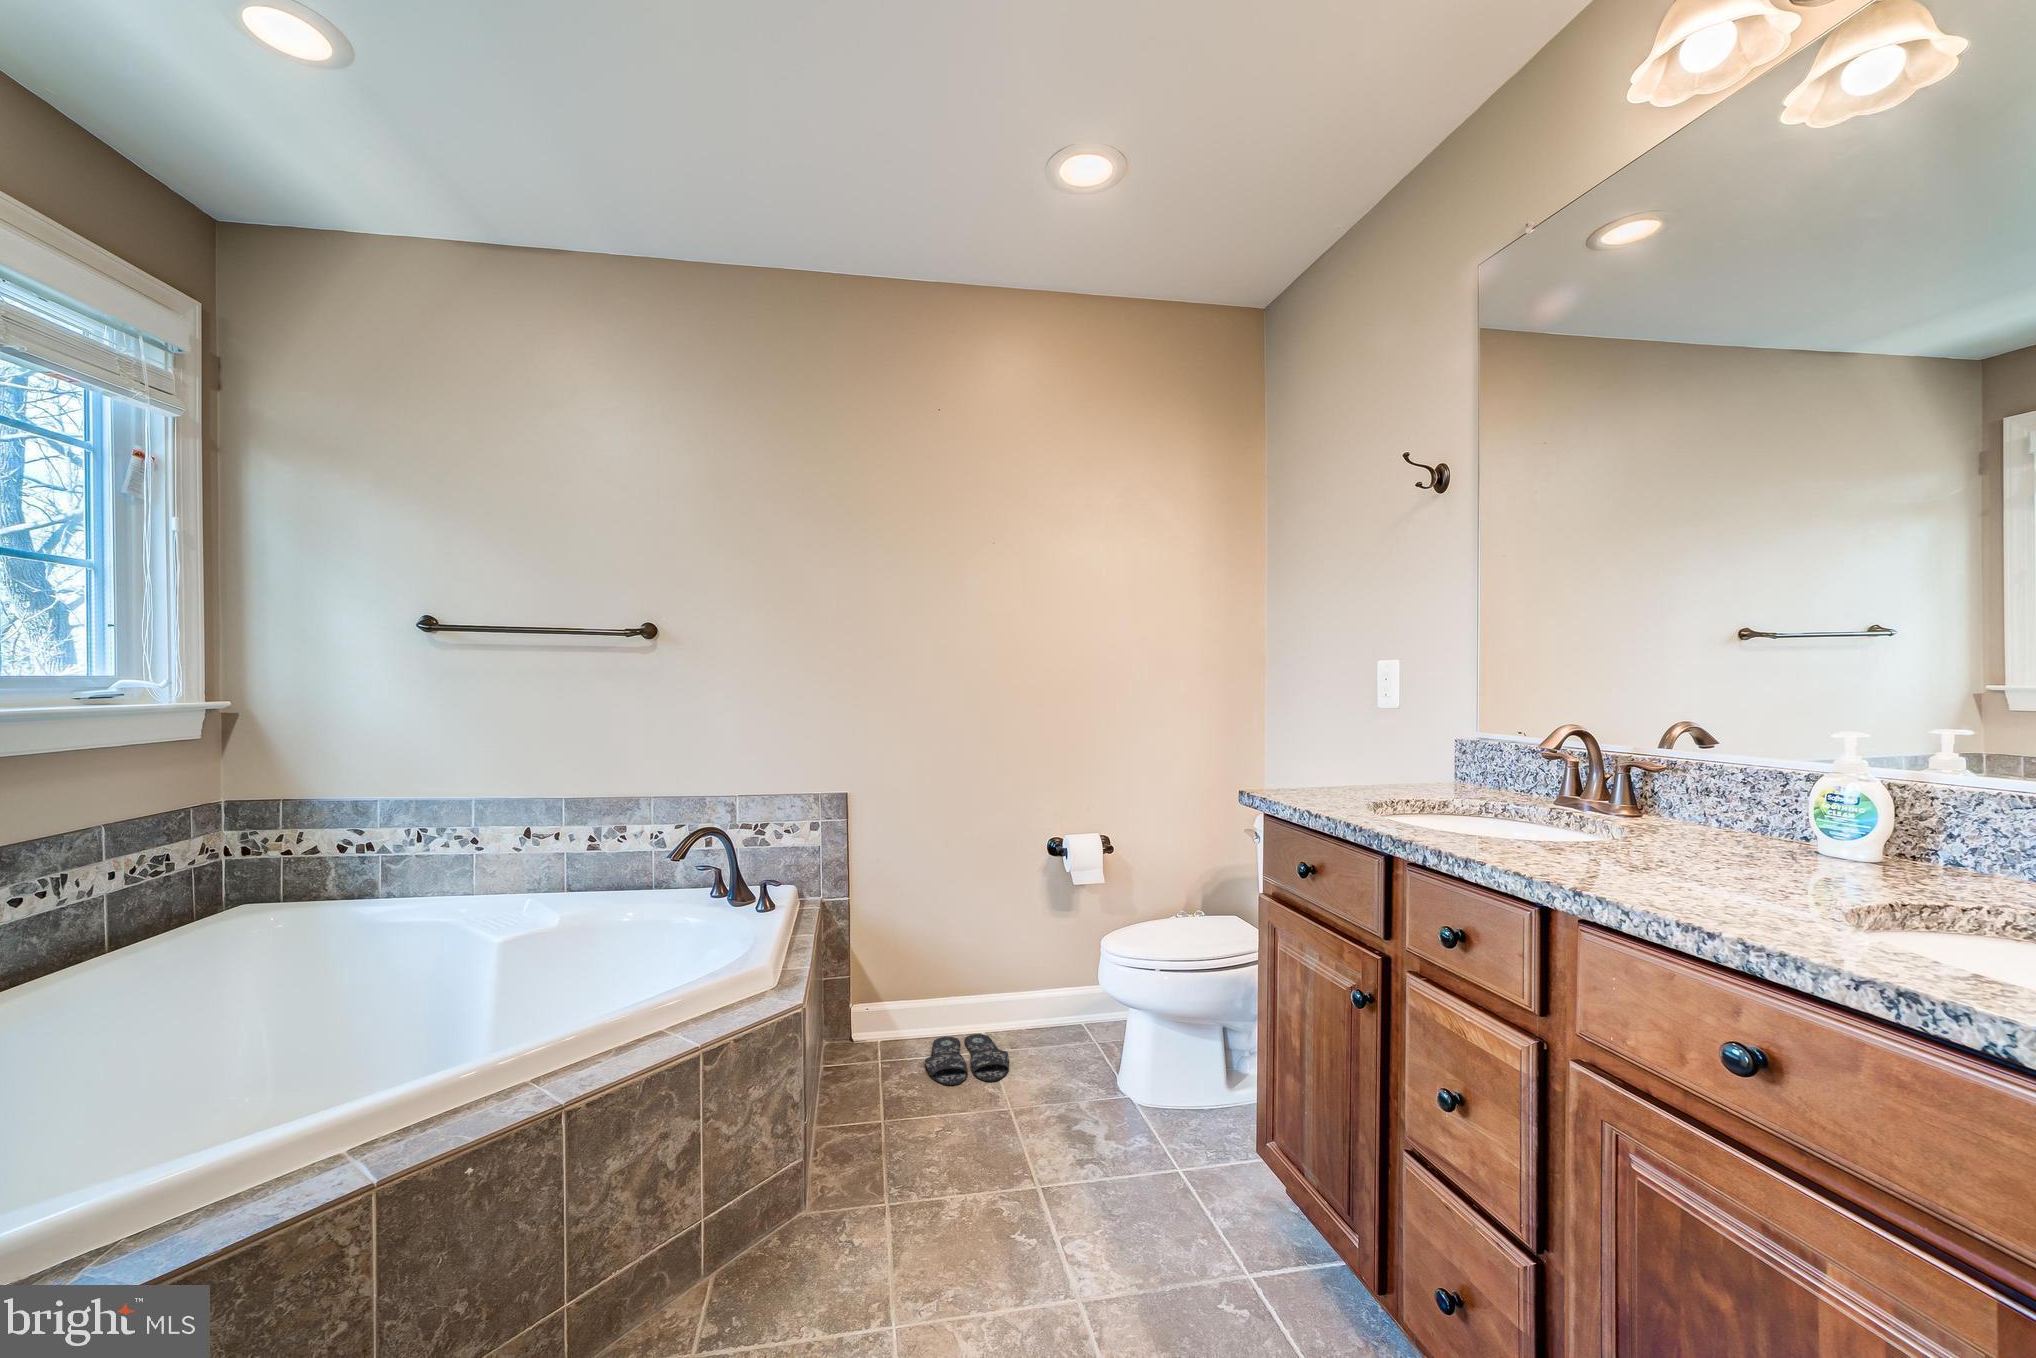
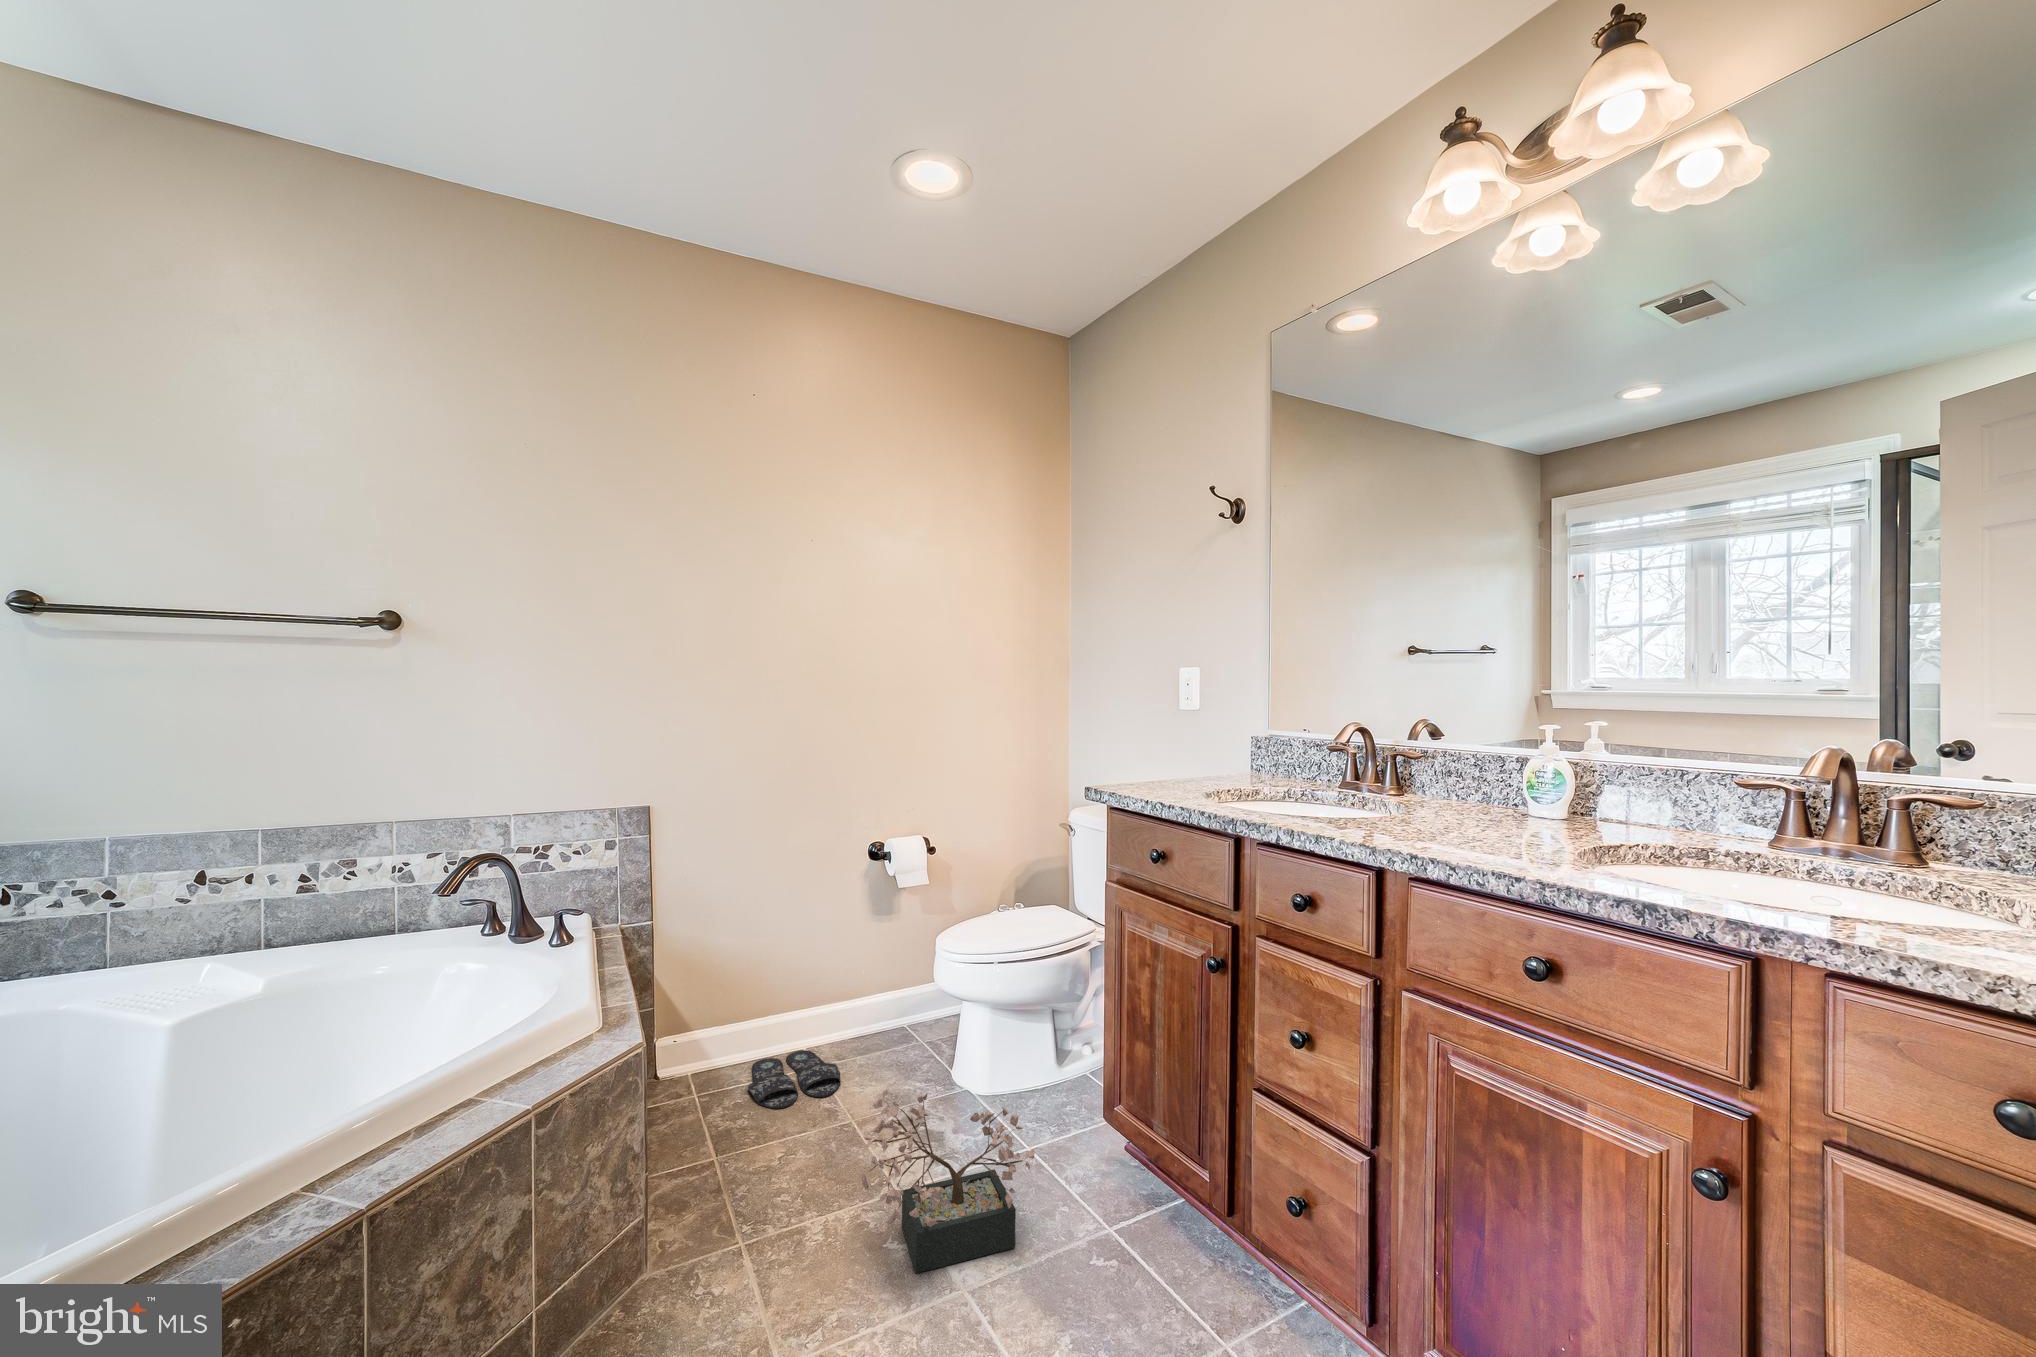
decorative plant: none [989,1083,1170,1271] -> present [860,1090,1035,1273]

